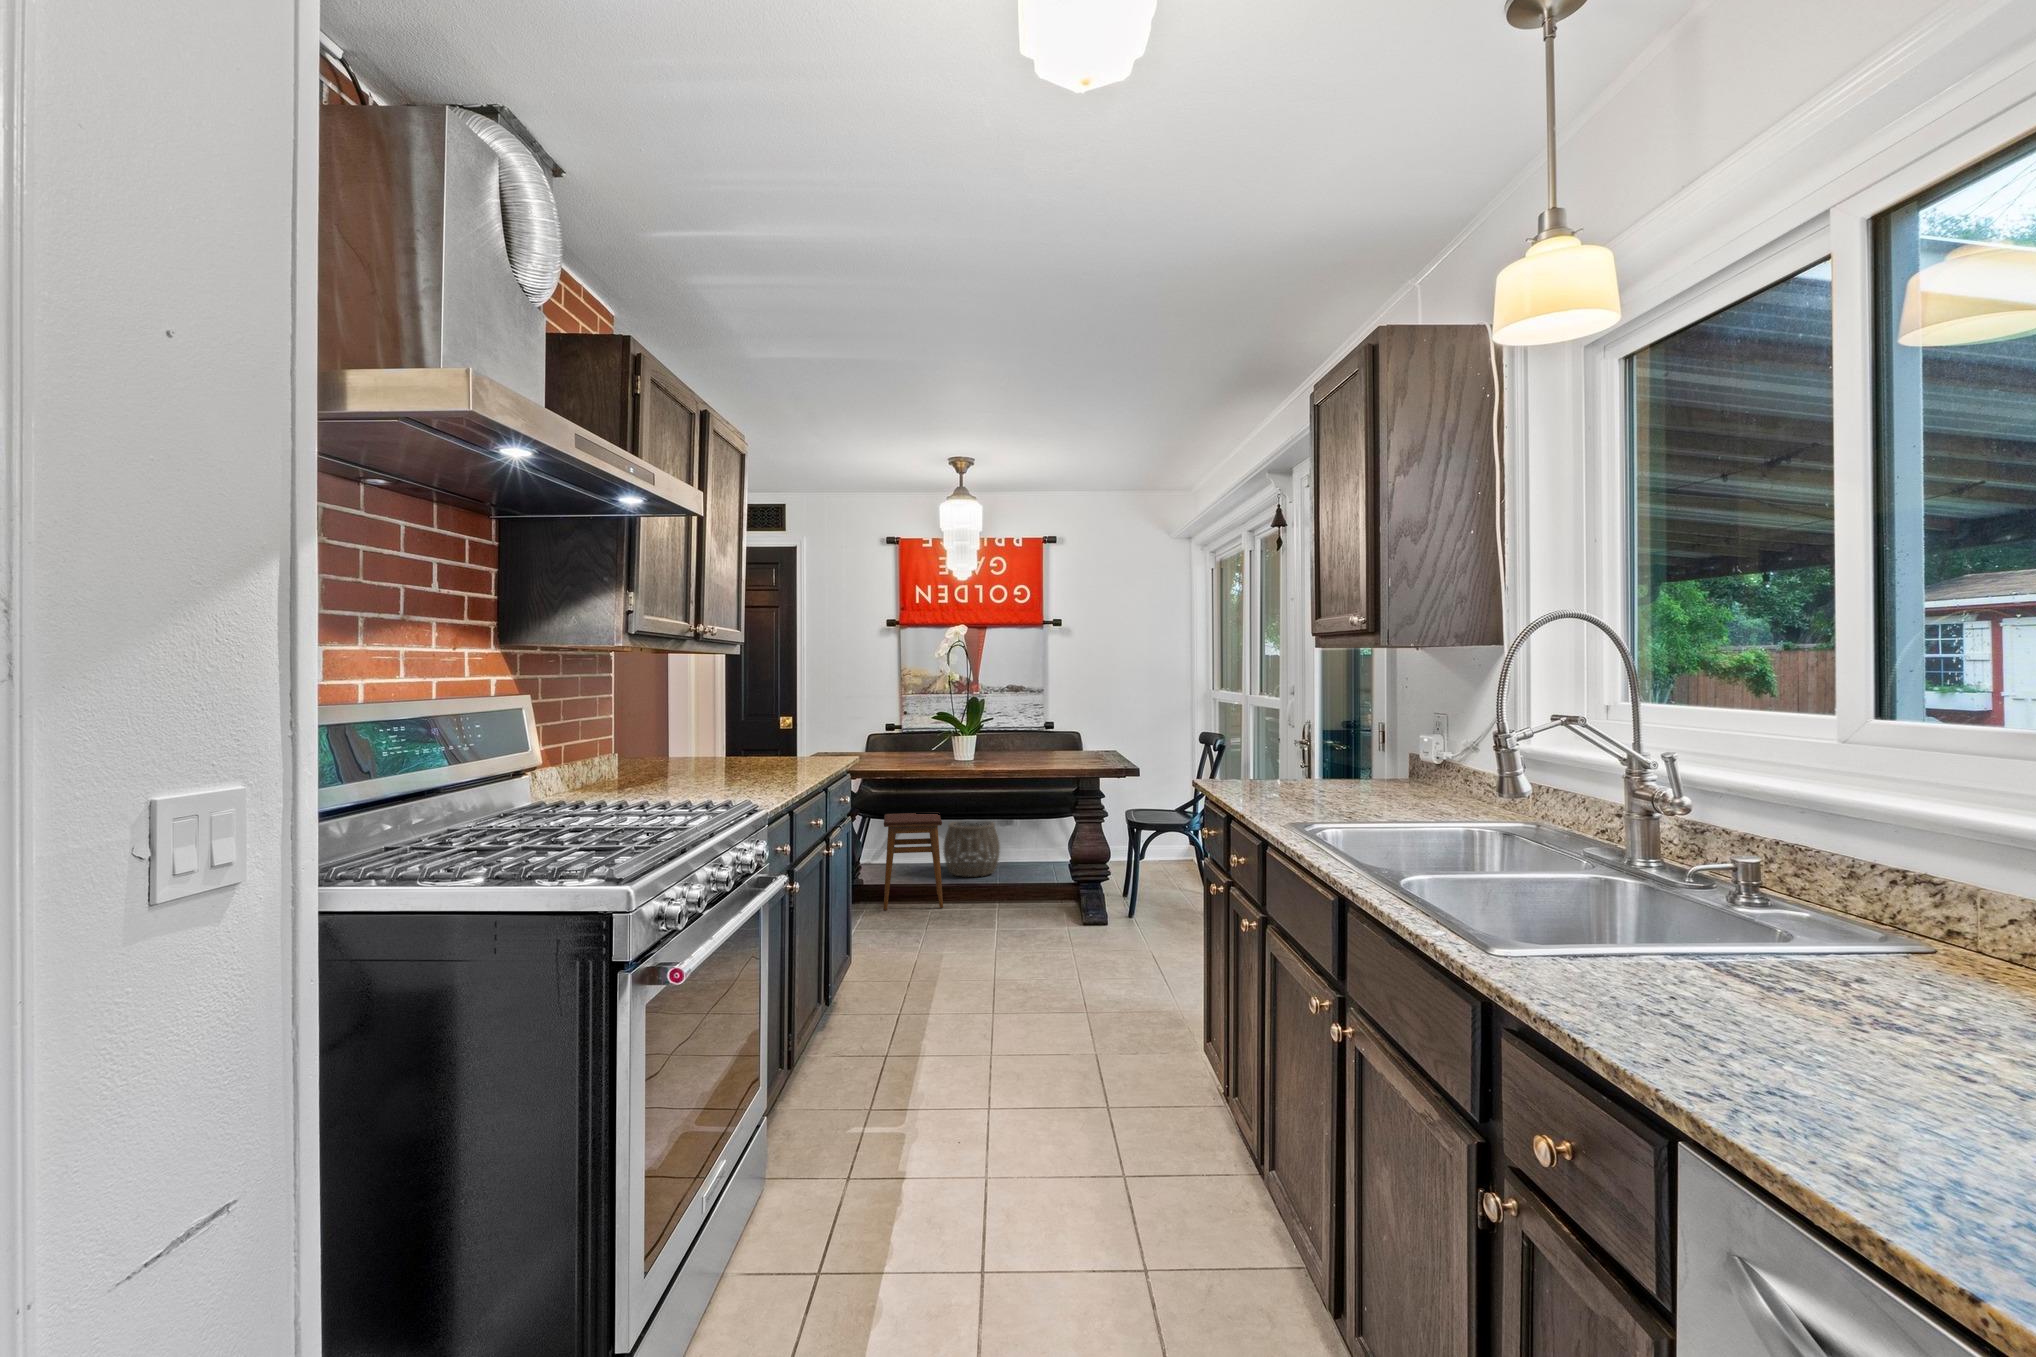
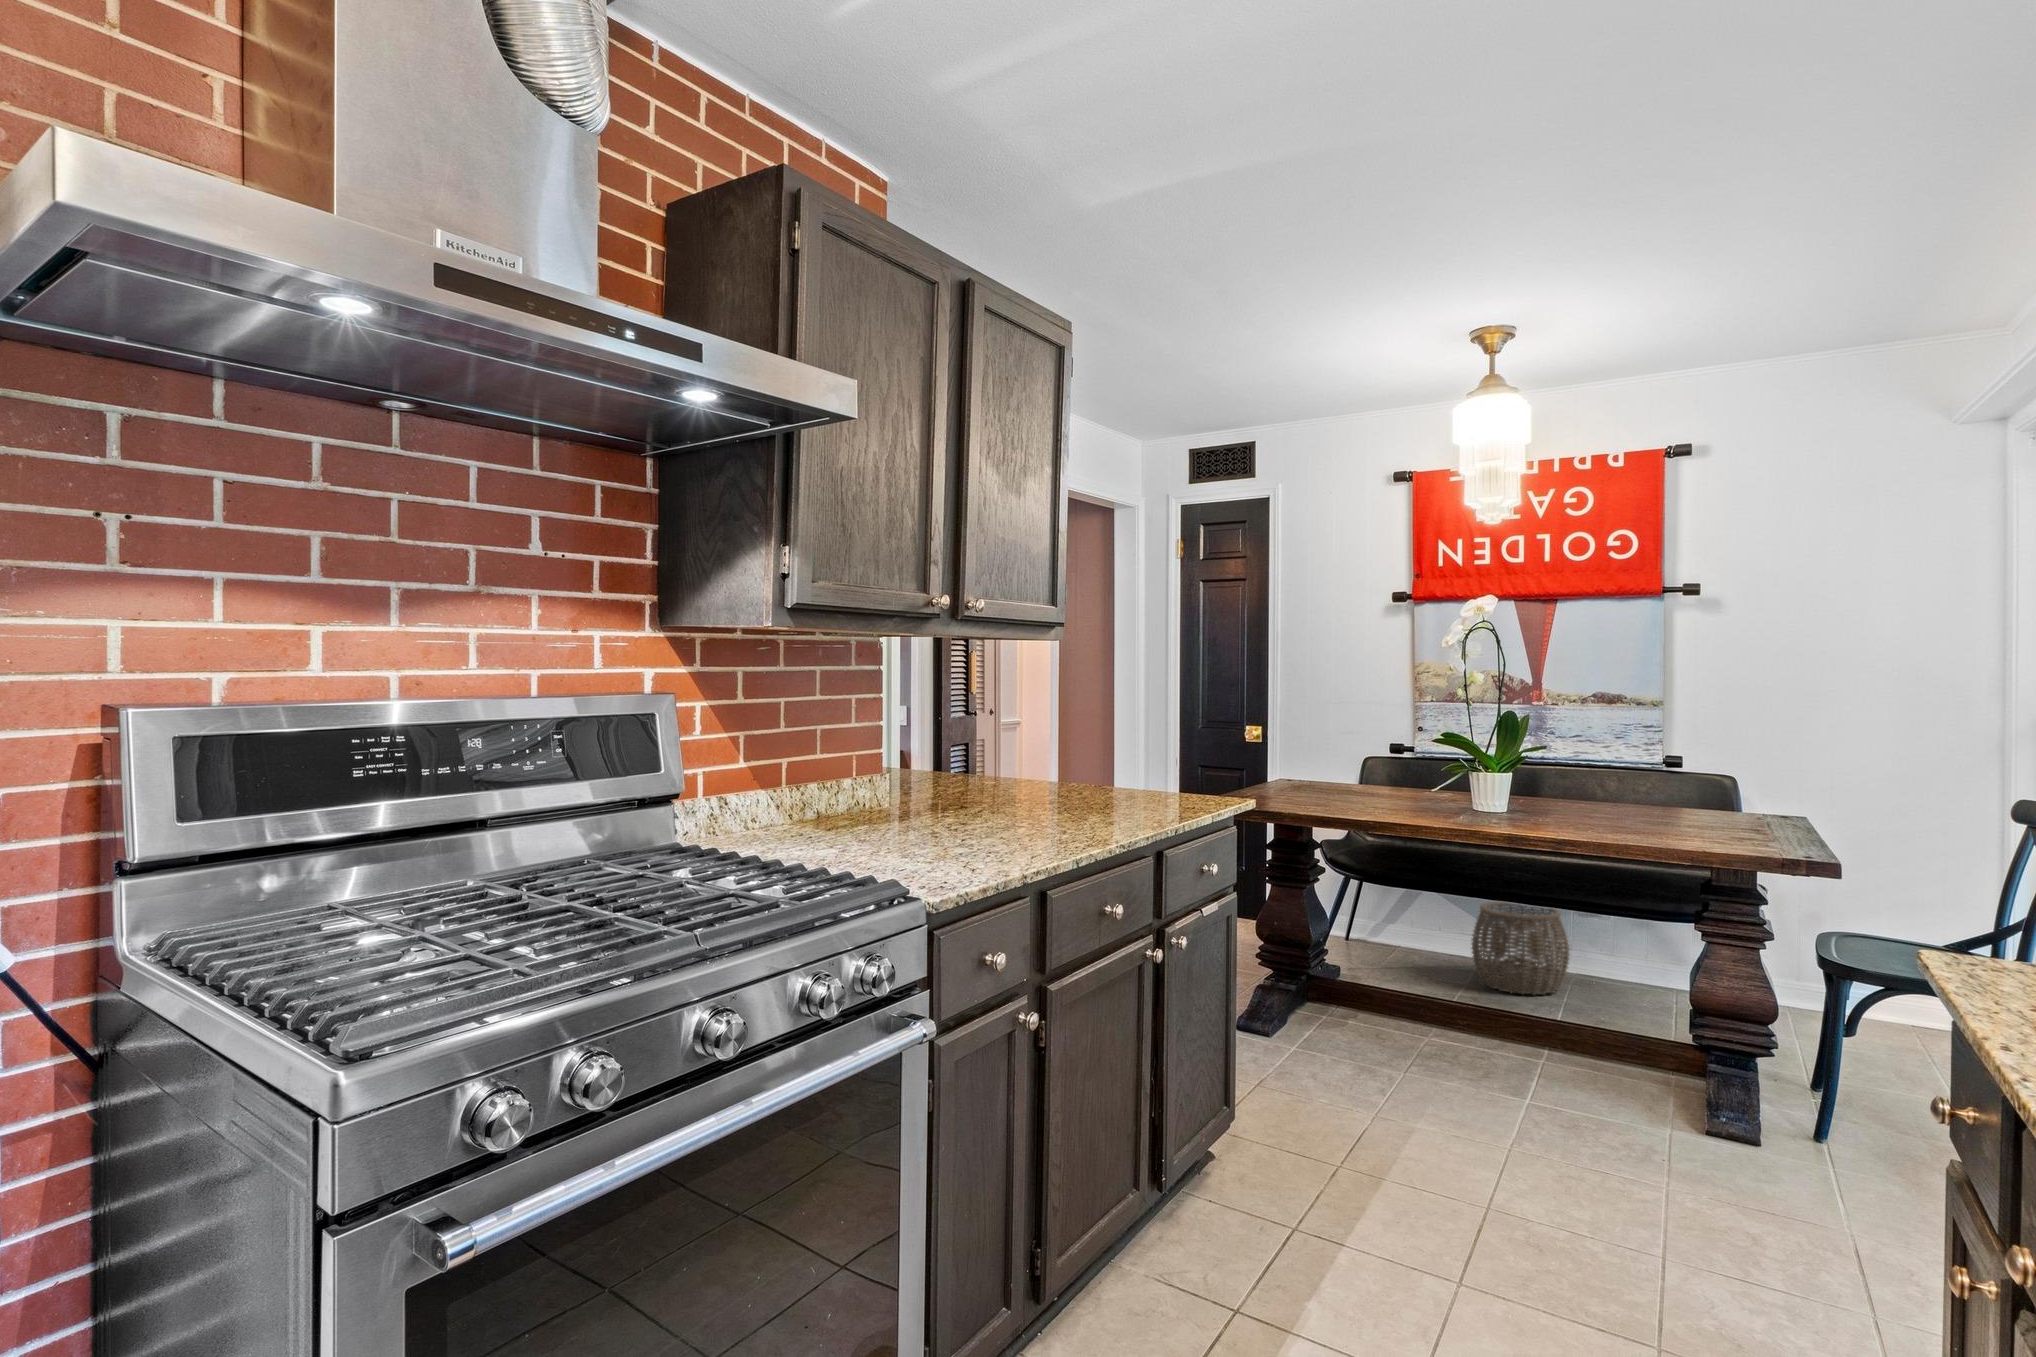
stool: present [884,813,943,910] -> none [1349,882,1451,1041]

